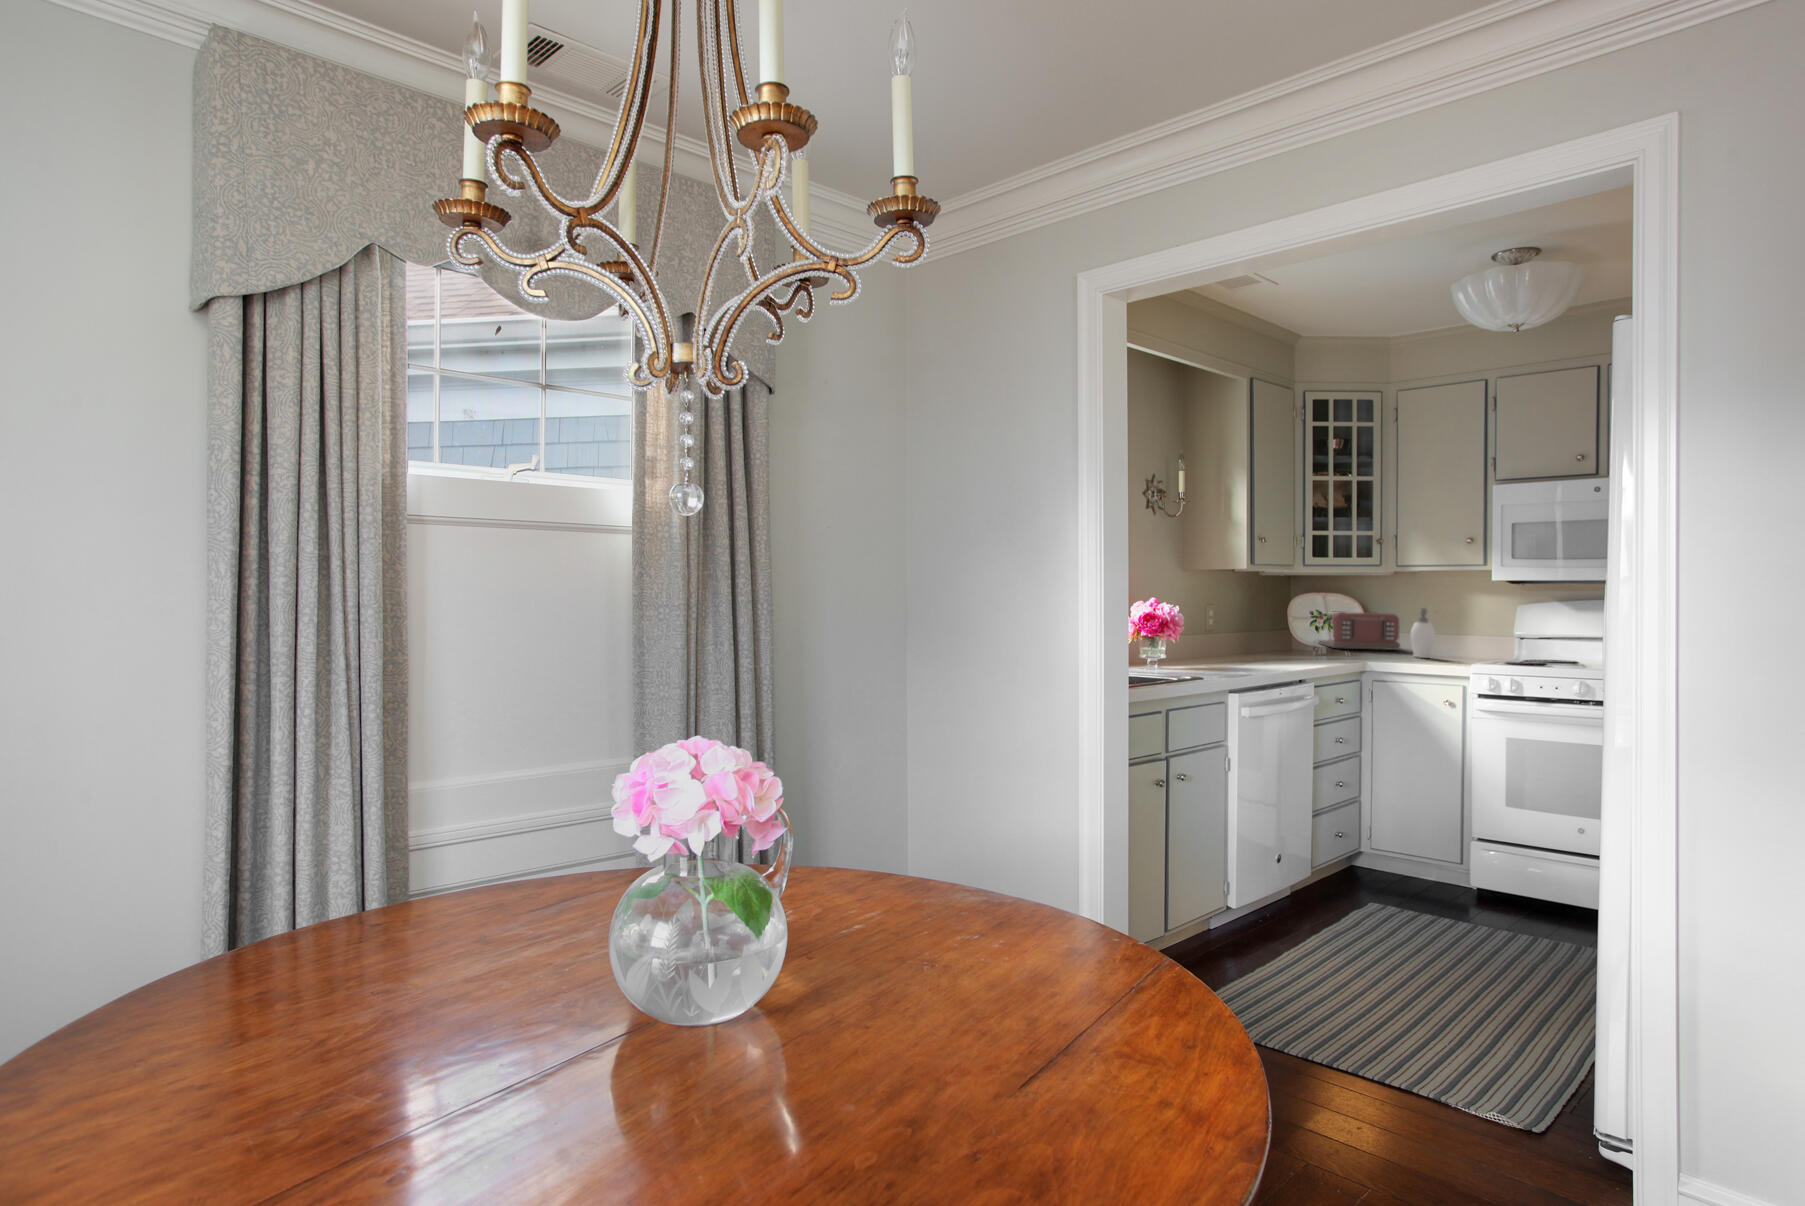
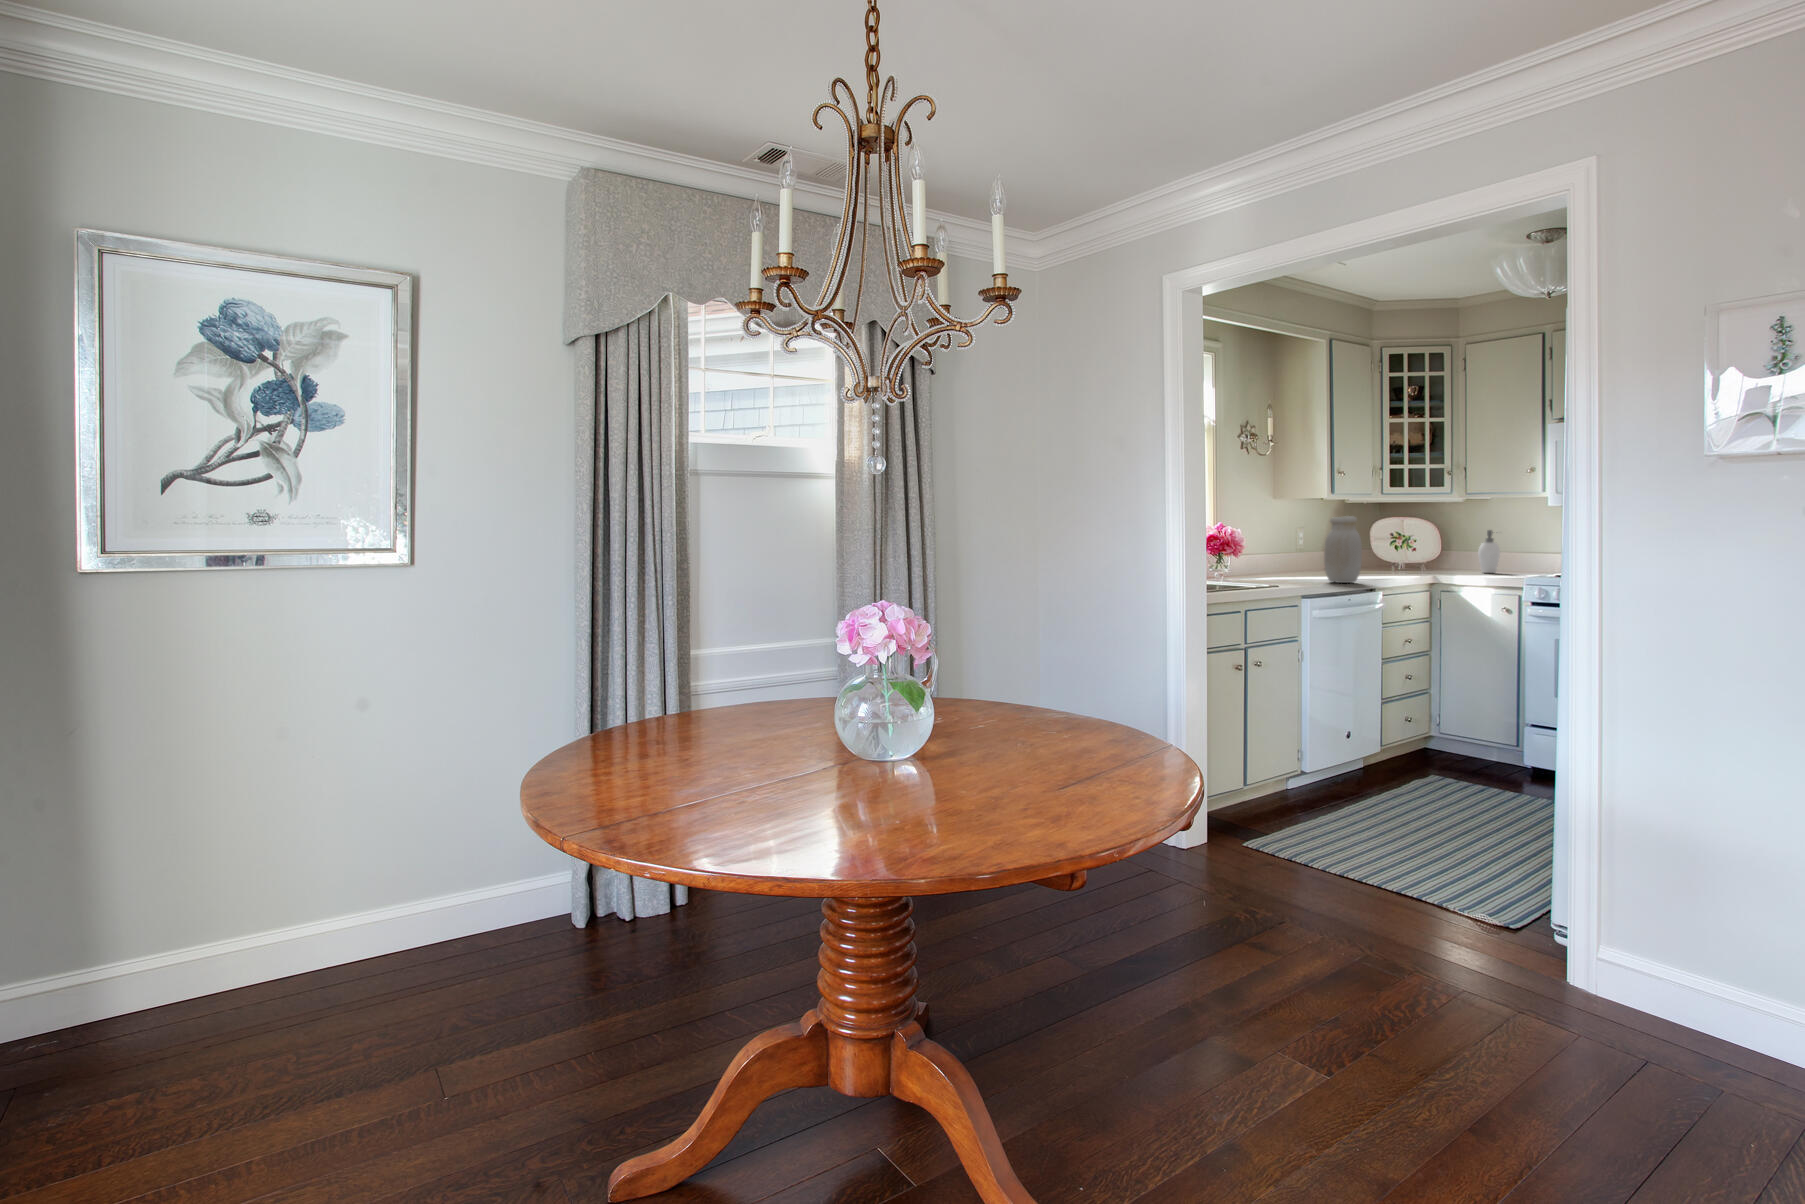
jar: none [1253,592,1297,672] -> present [1324,516,1362,583]
toaster: present [1318,612,1400,650] -> none [1400,537,1473,568]

